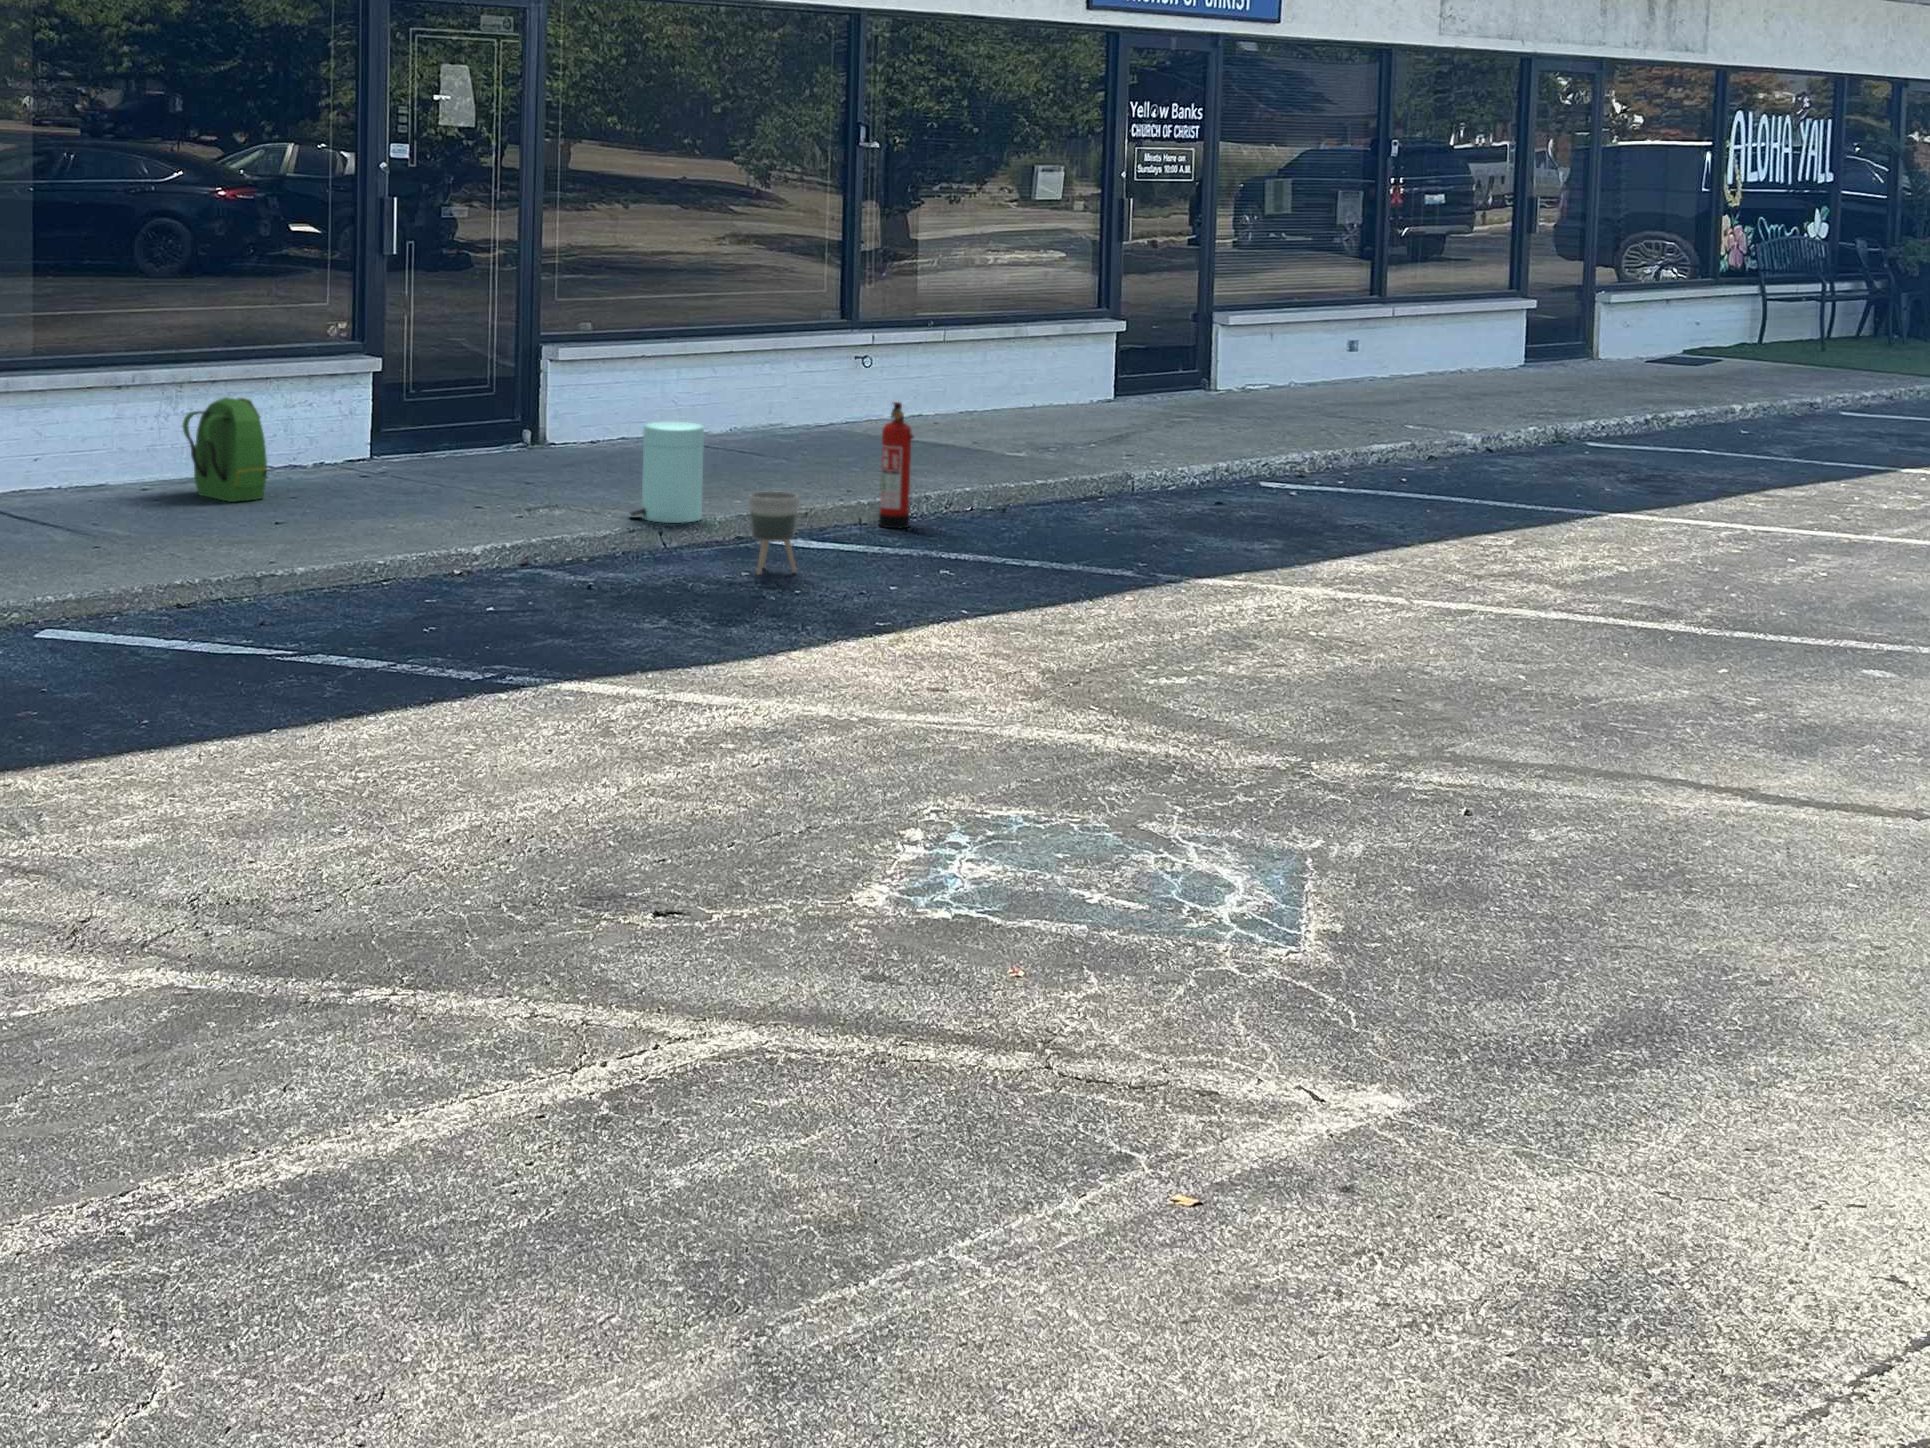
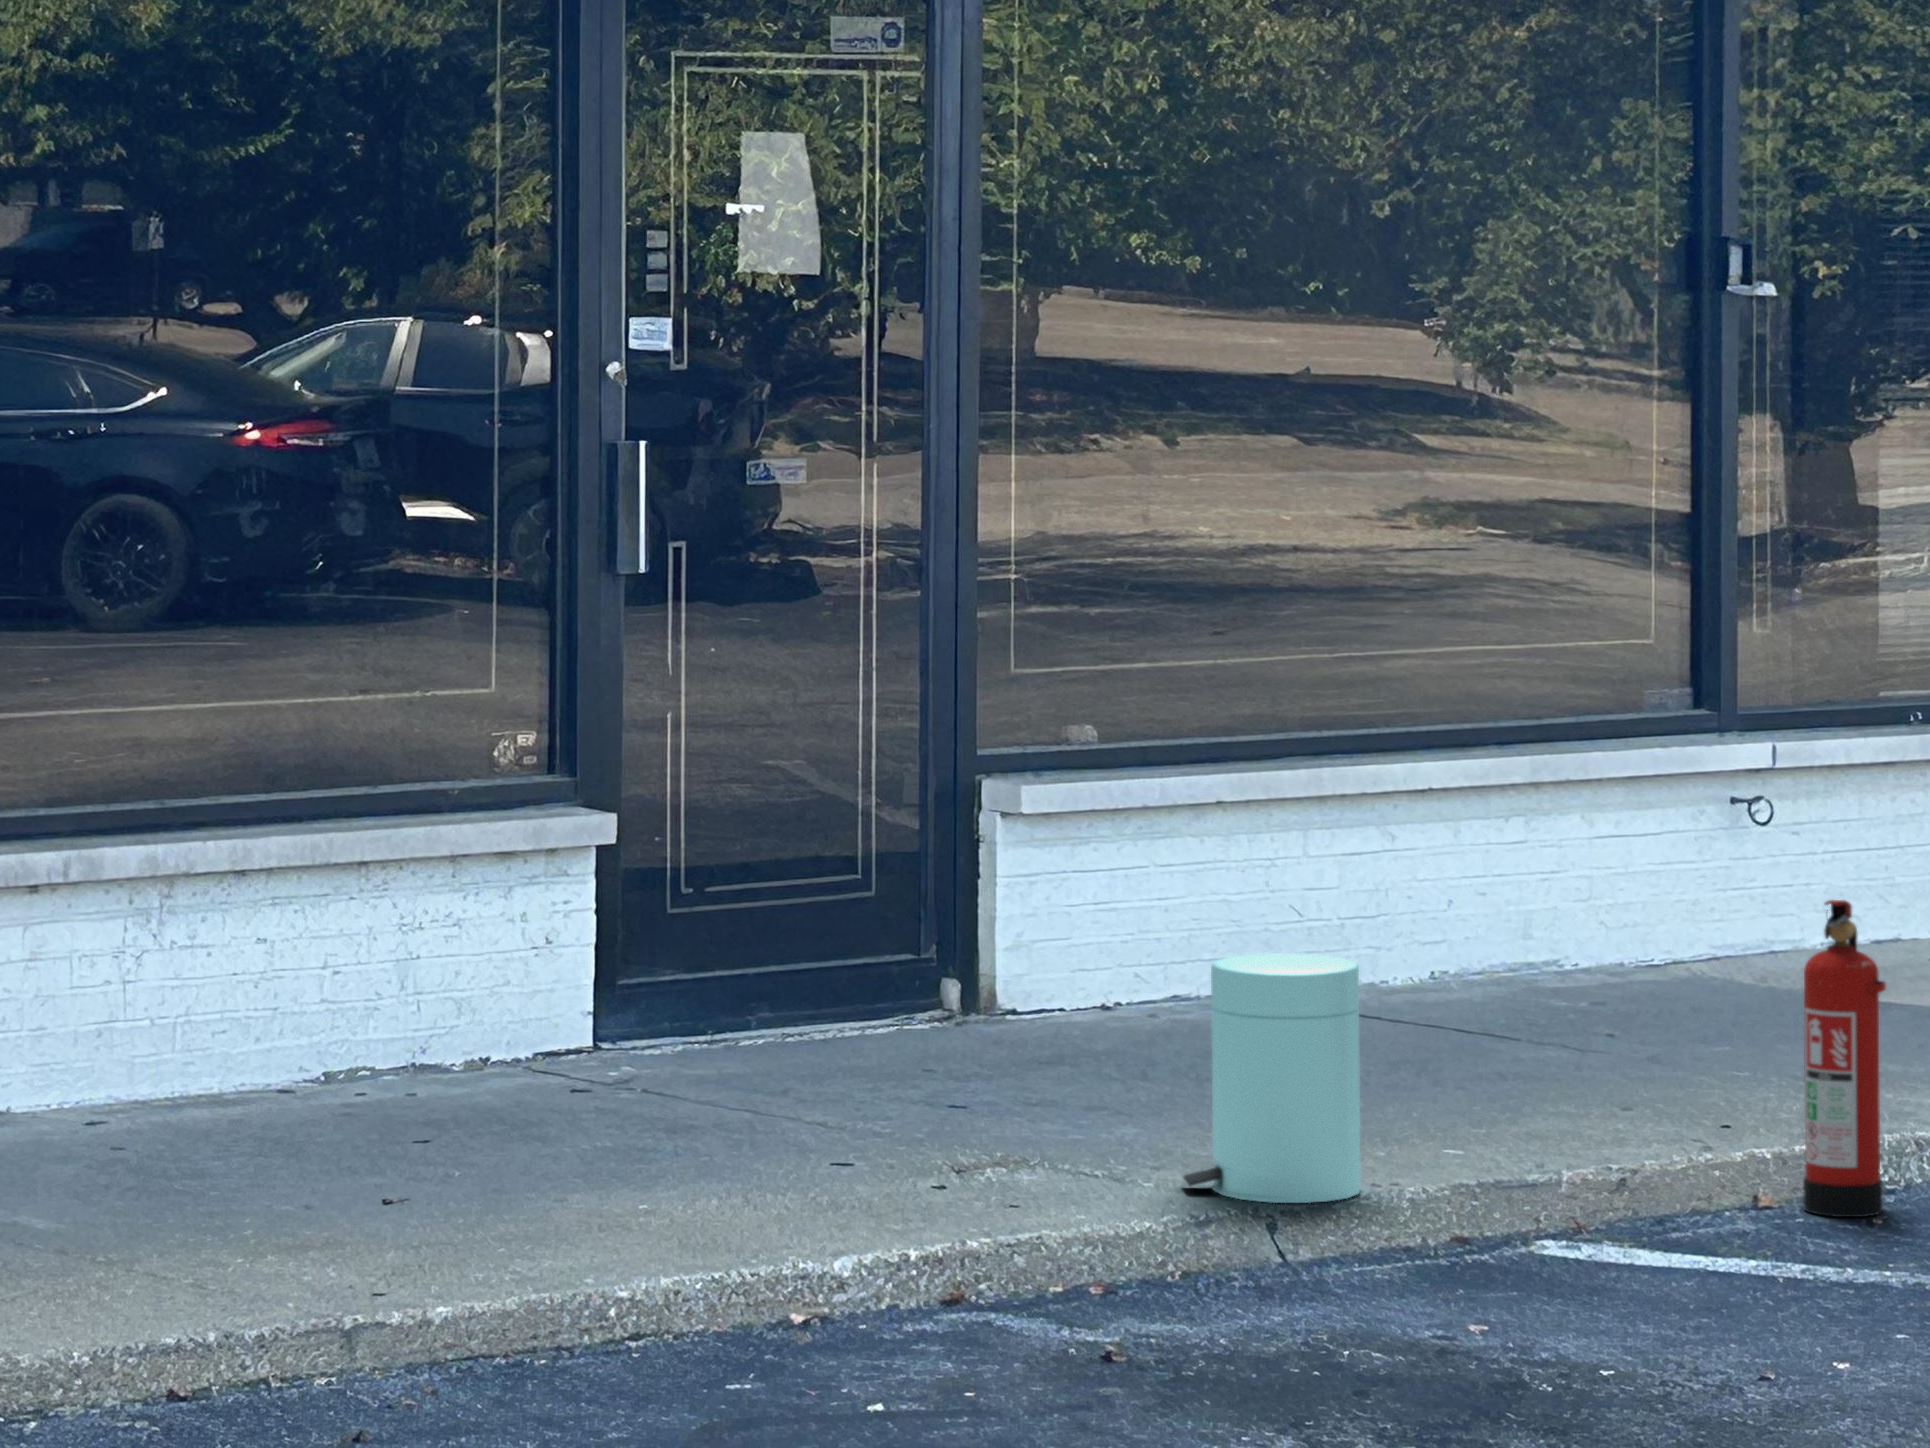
backpack: present [183,397,267,502] -> none [149,905,340,1151]
planter: present [749,491,799,575] -> none [1462,1136,1593,1353]

